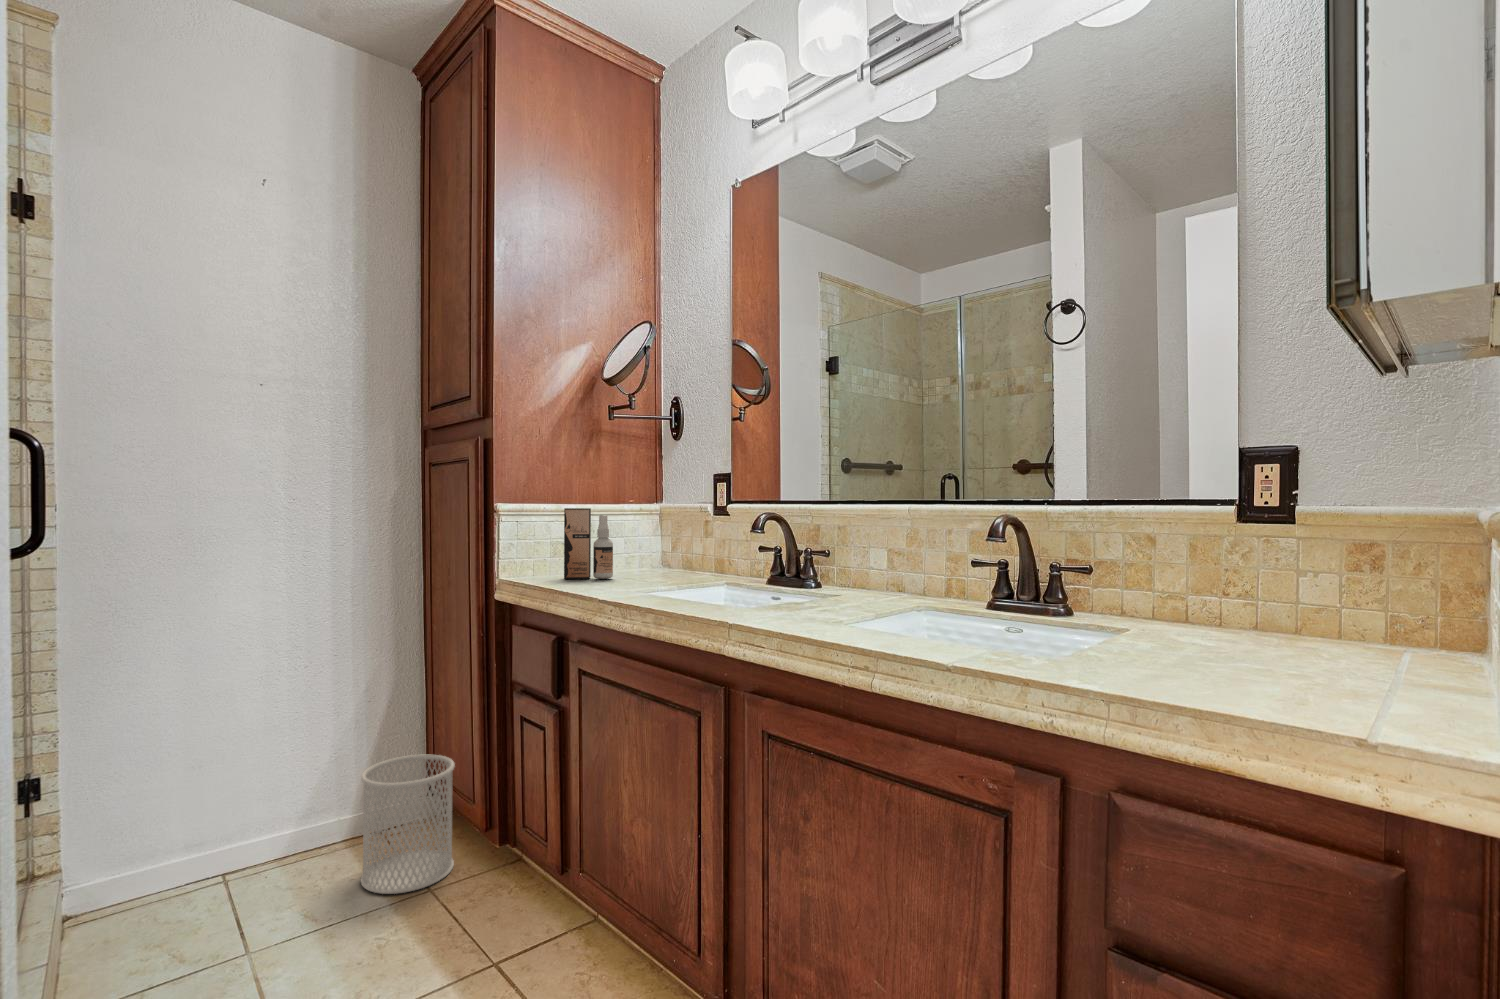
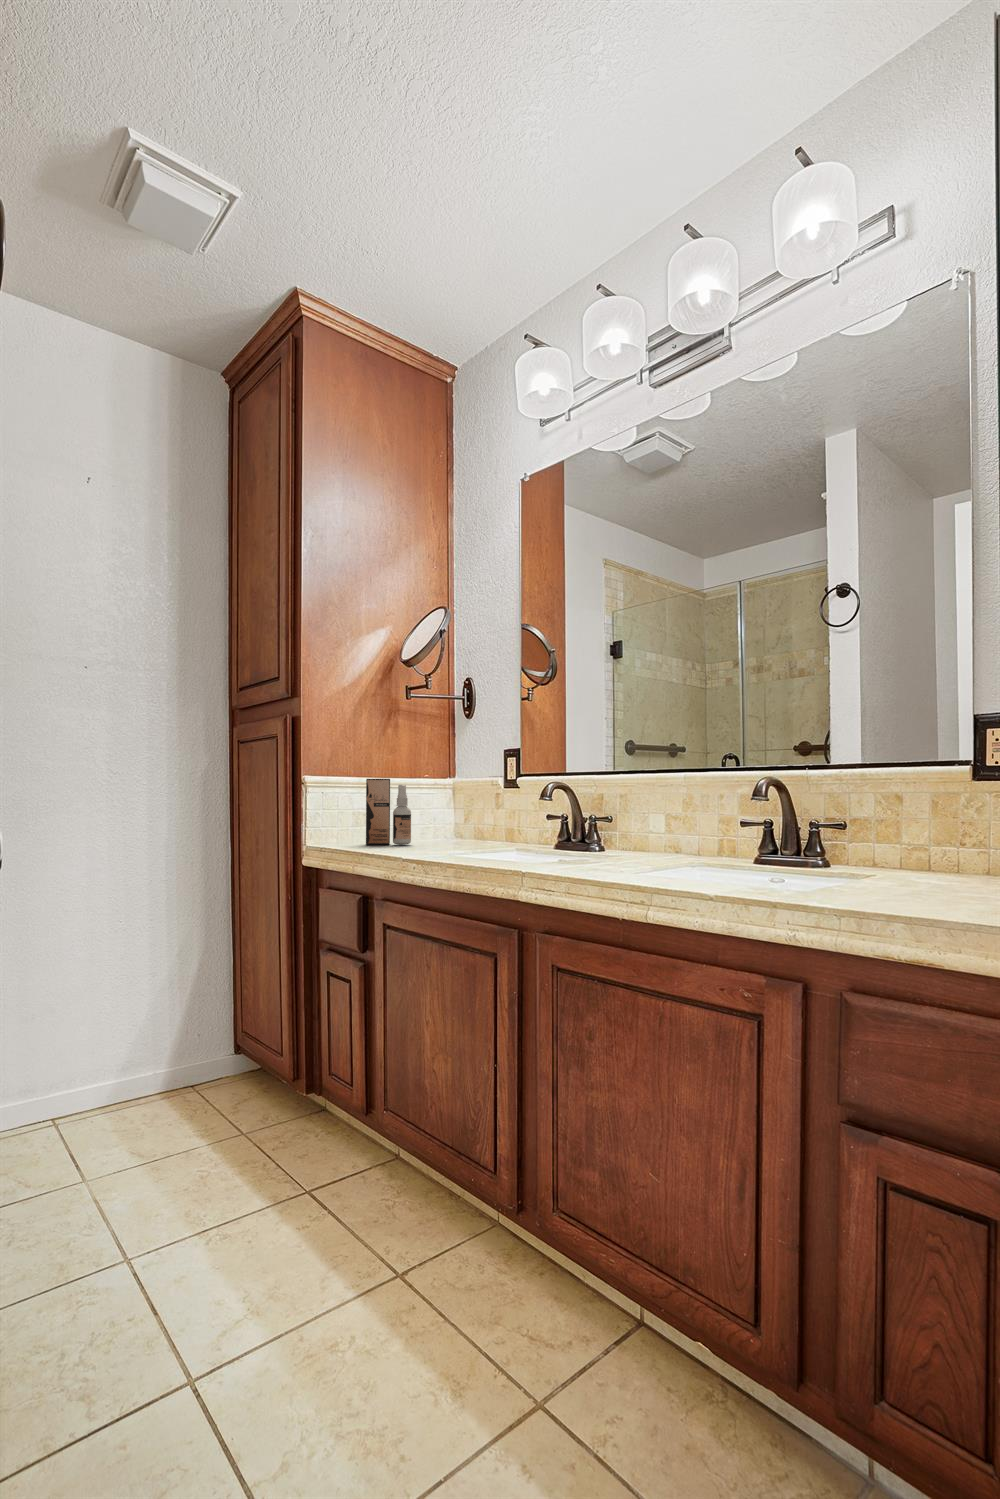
wastebasket: present [361,754,455,894] -> none [176,1013,262,1139]

